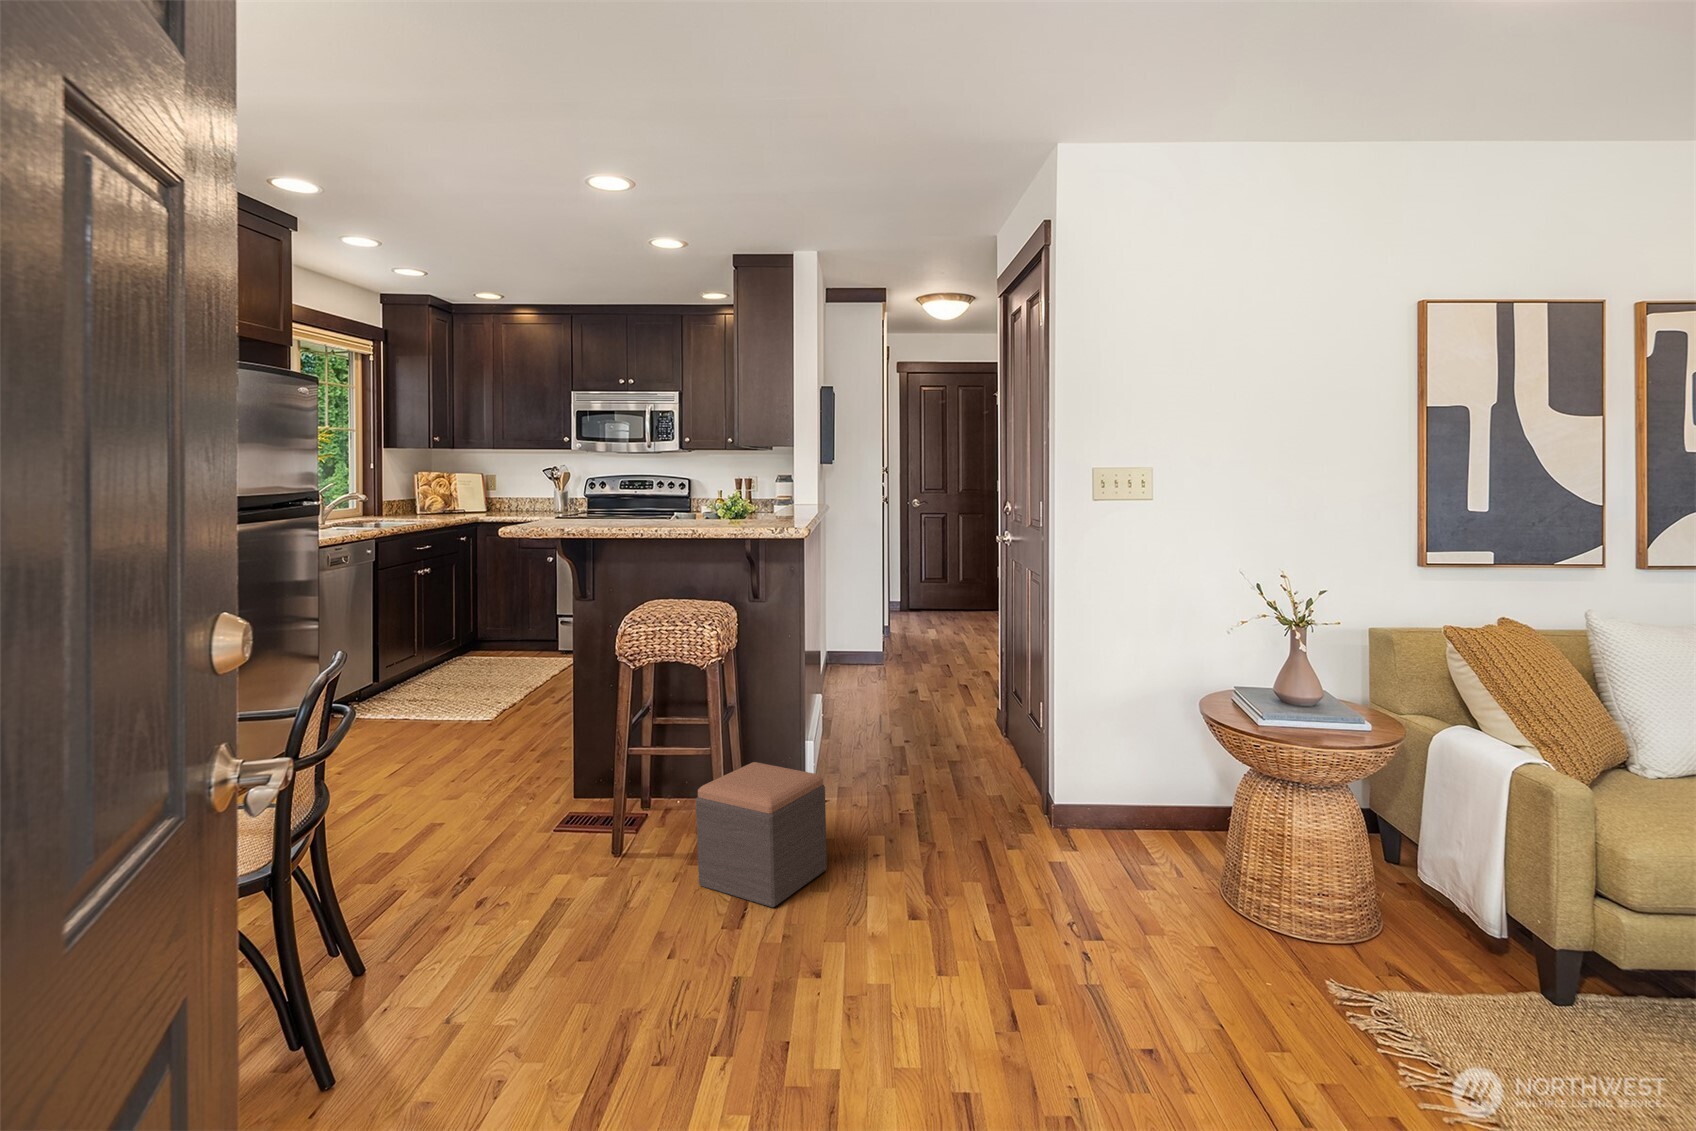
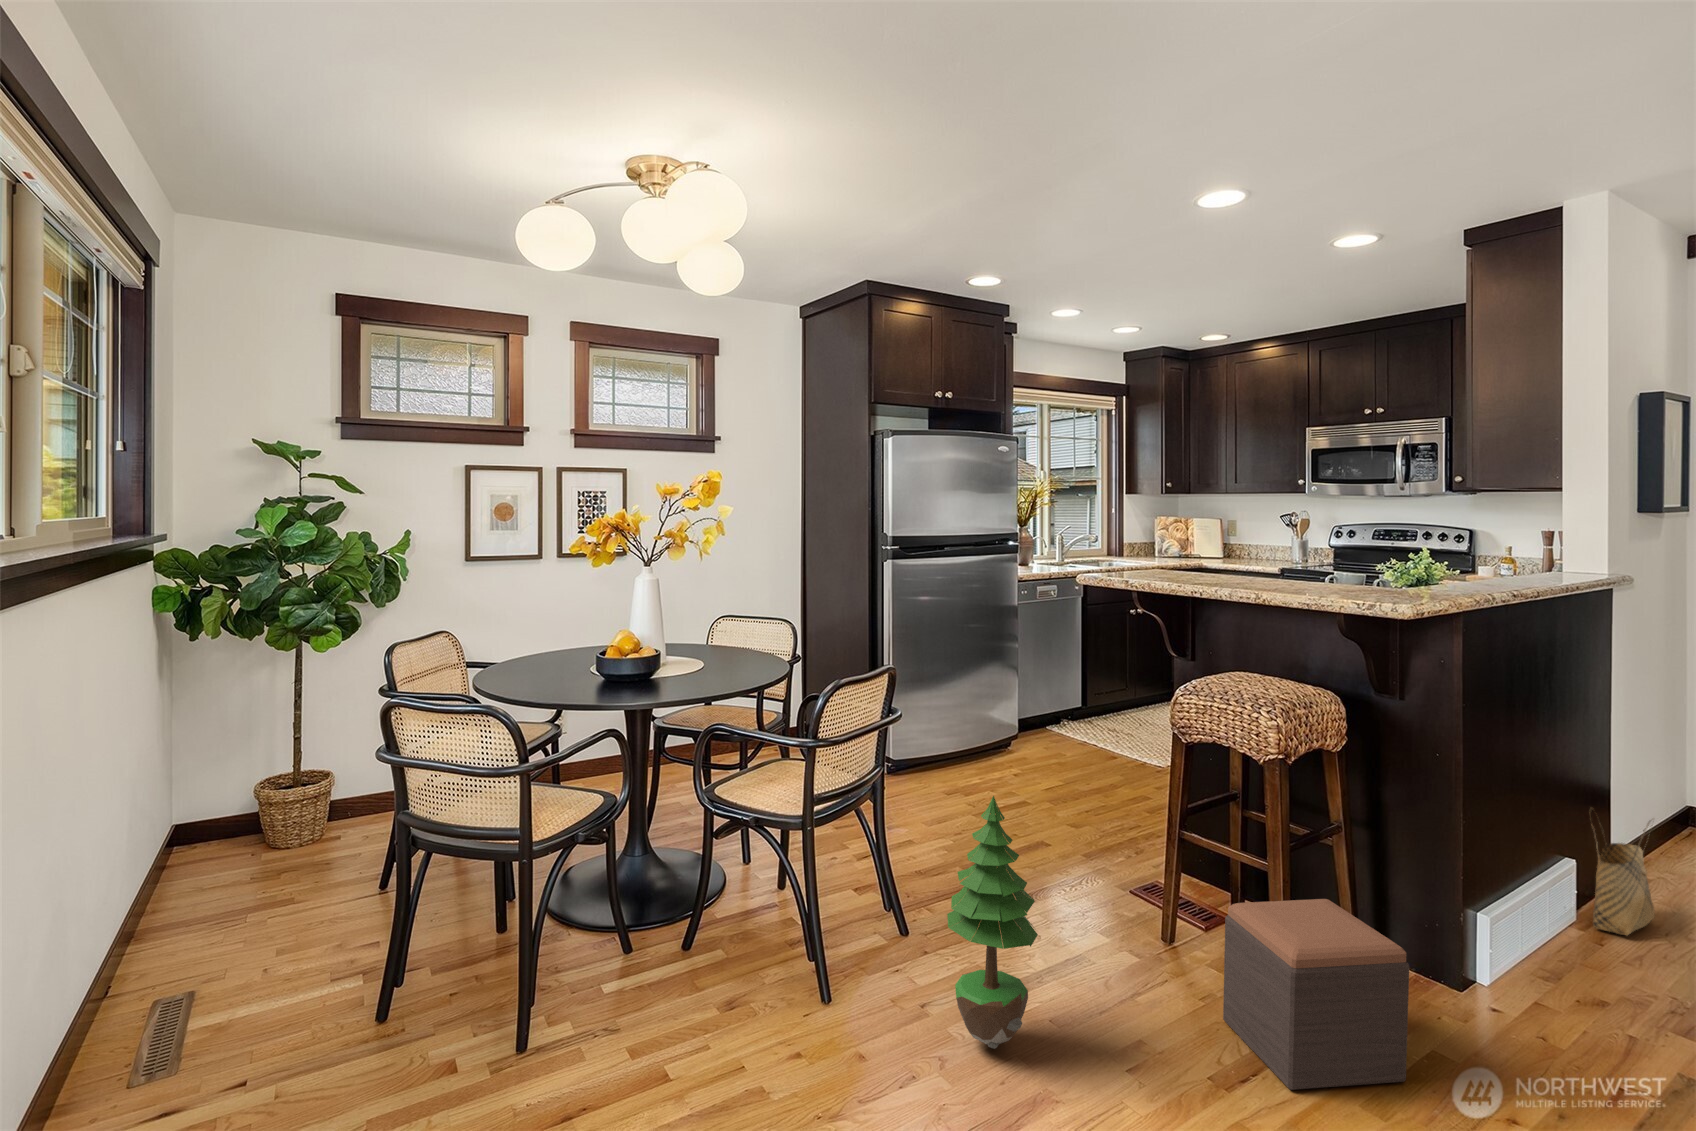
woven basket: none [837,661,870,742] -> present [1590,808,1655,935]
potted tree: none [480,744,581,996] -> present [947,796,1038,1049]

